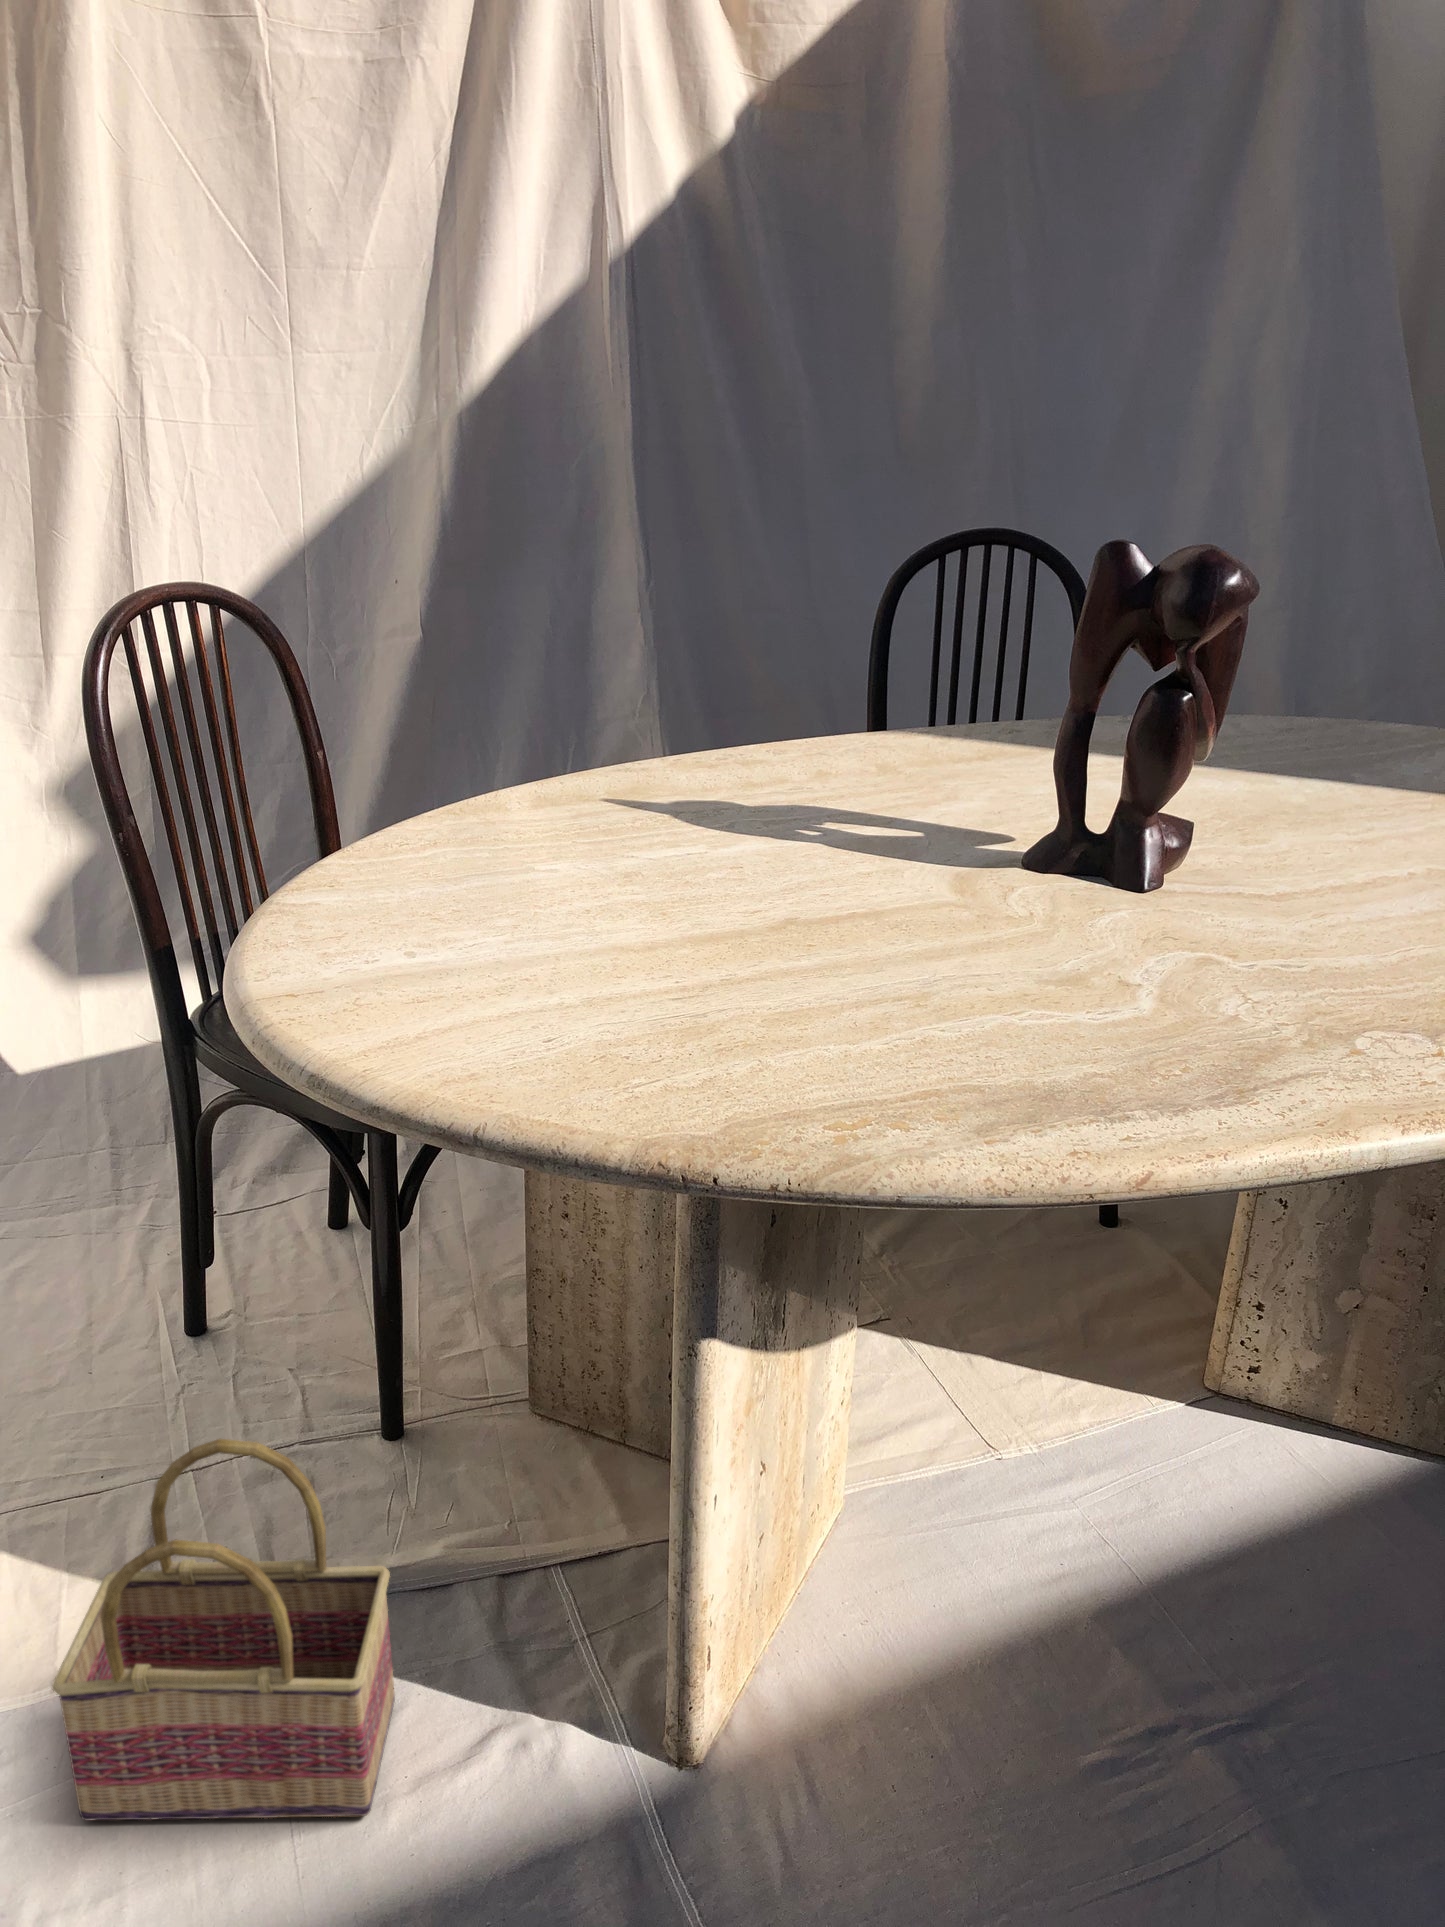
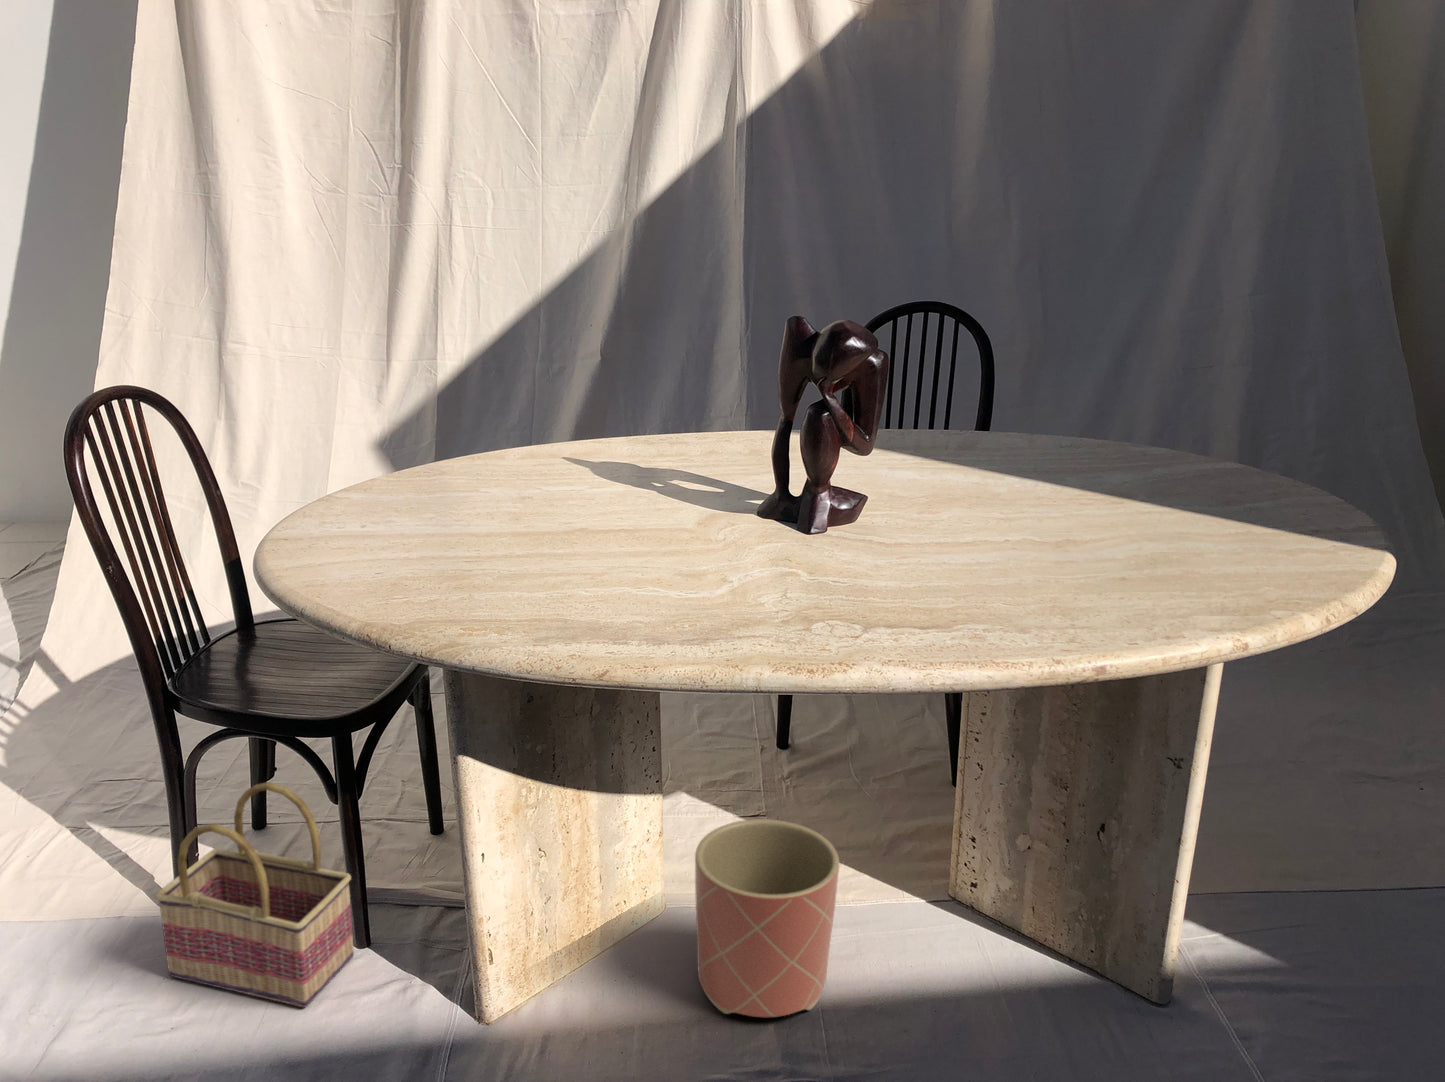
planter: none [951,1336,1182,1652] -> present [695,819,839,1017]

